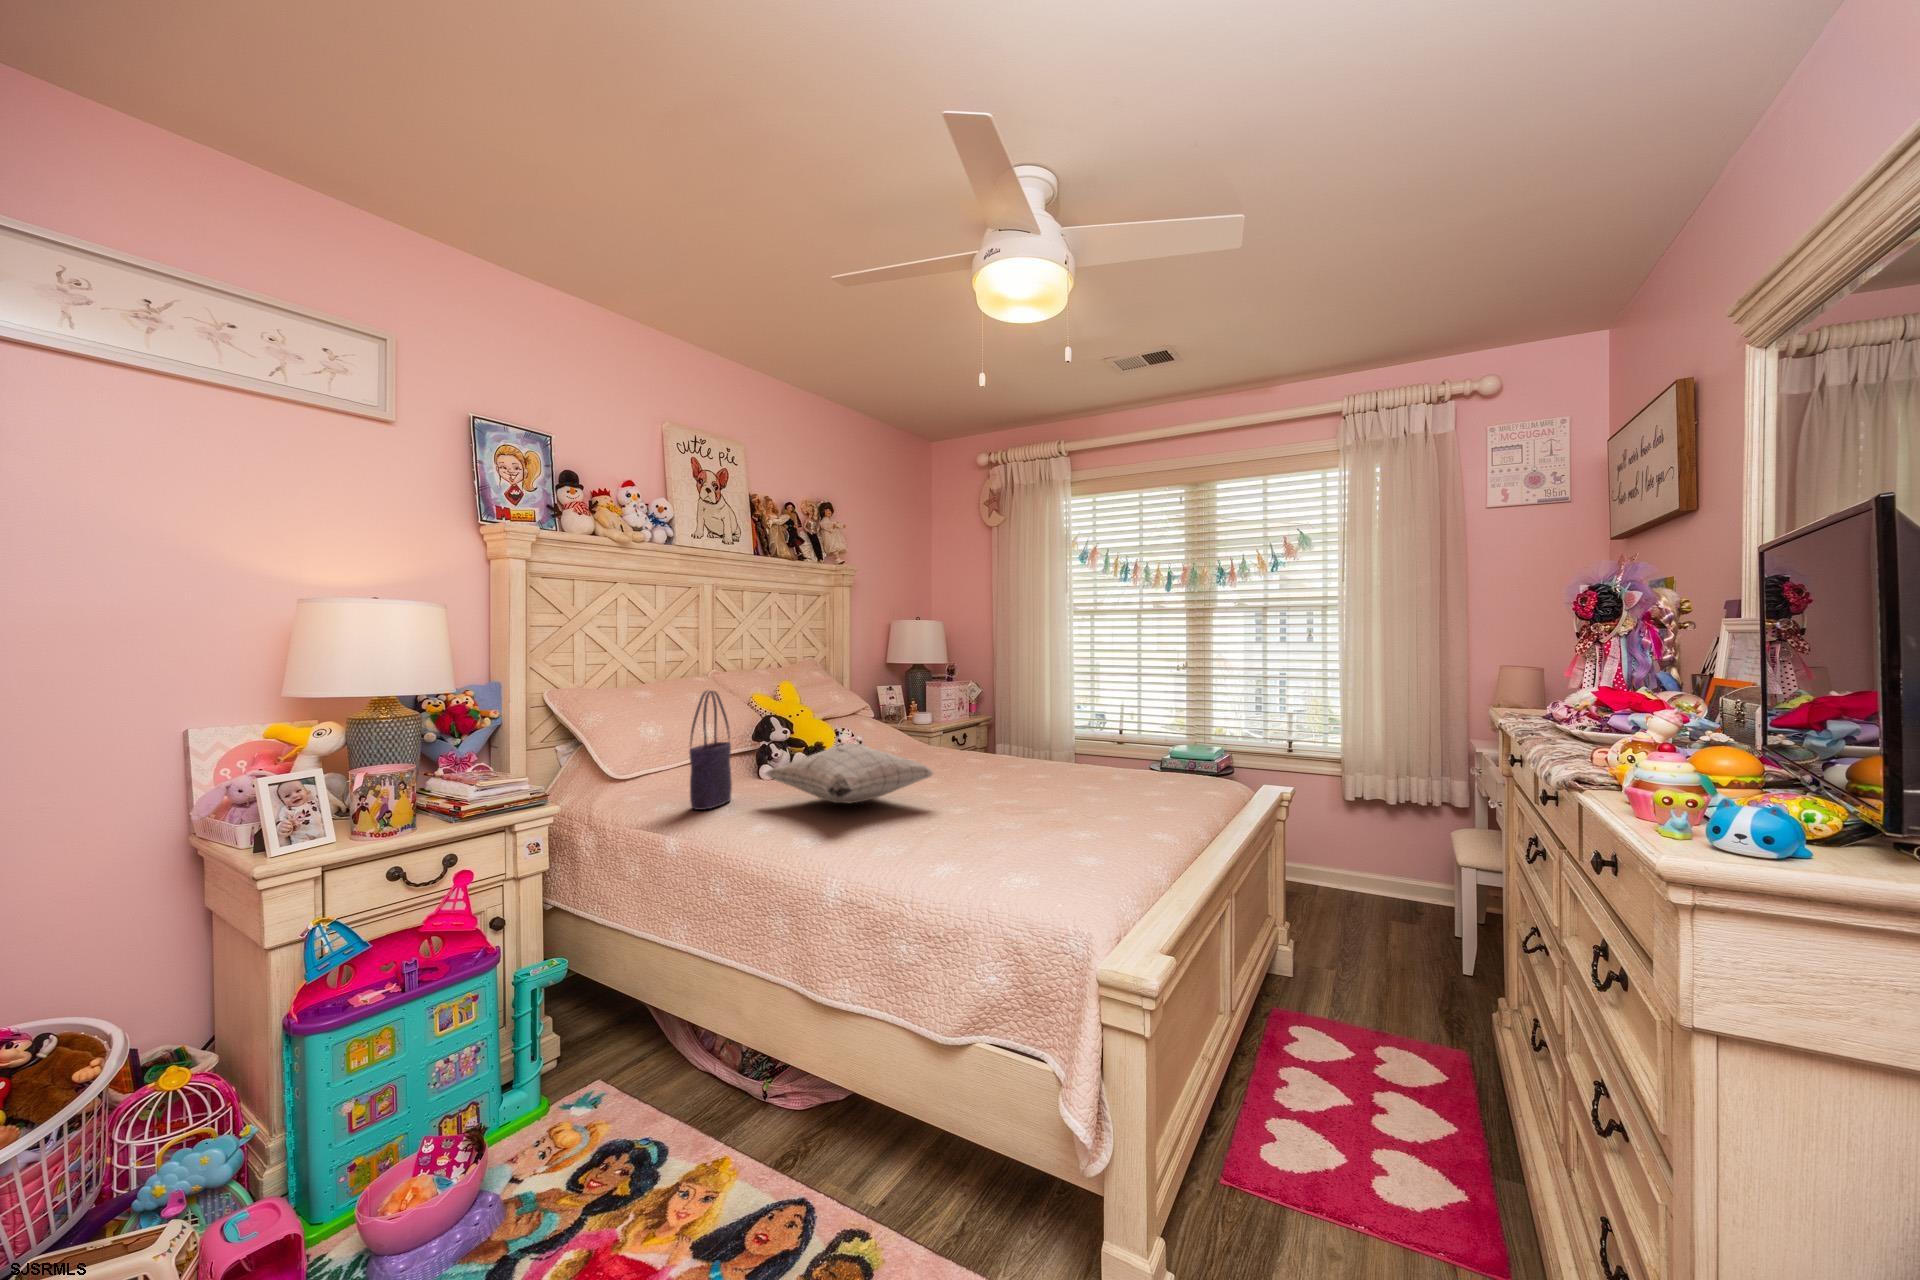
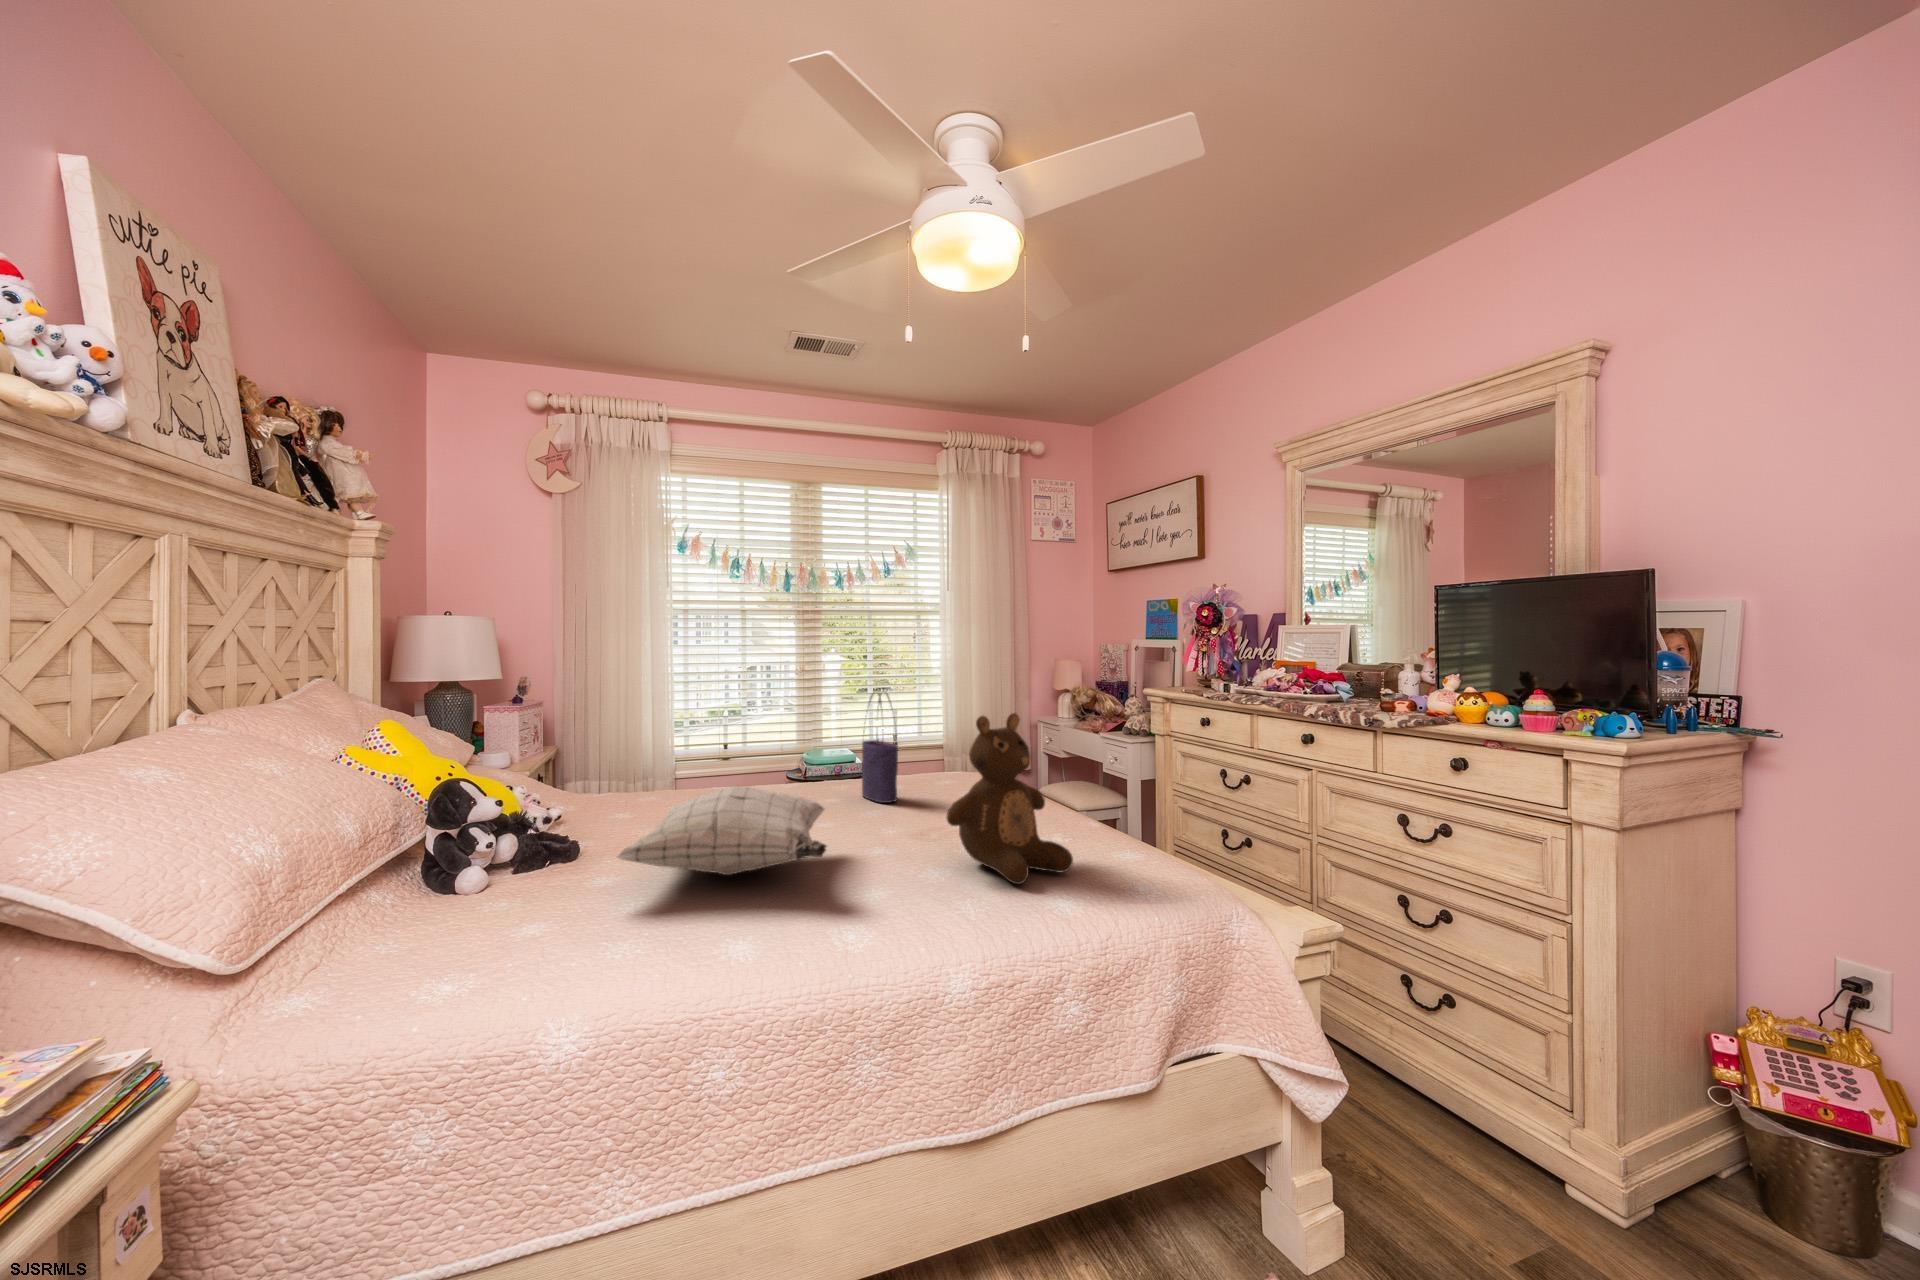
tote bag: present [689,691,732,810] -> present [862,693,898,803]
teddy bear: none [947,707,1059,860] -> present [947,713,1073,884]

